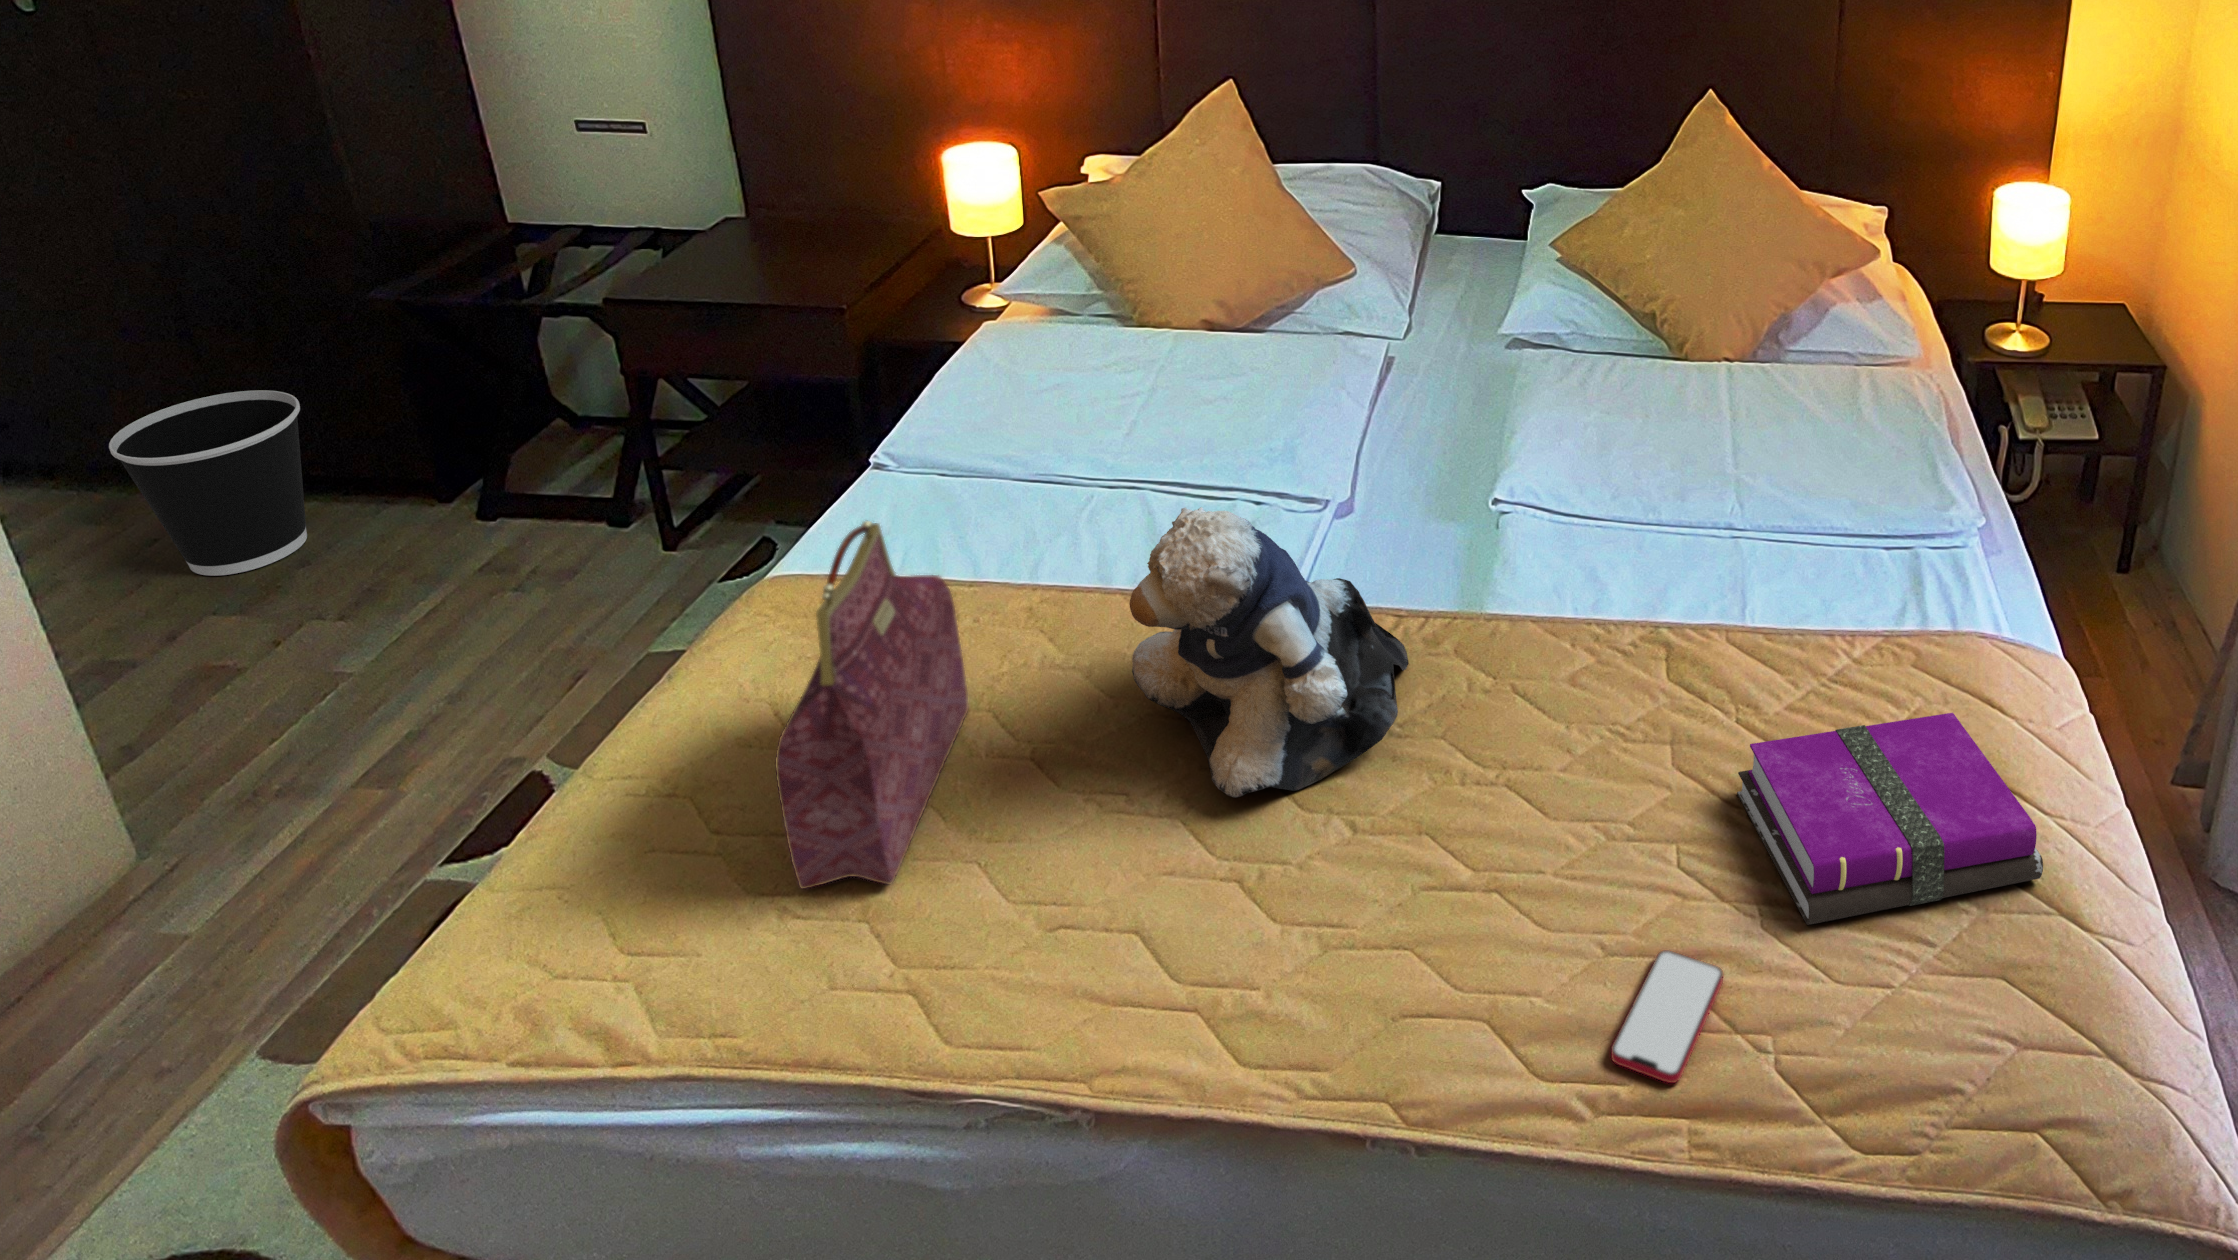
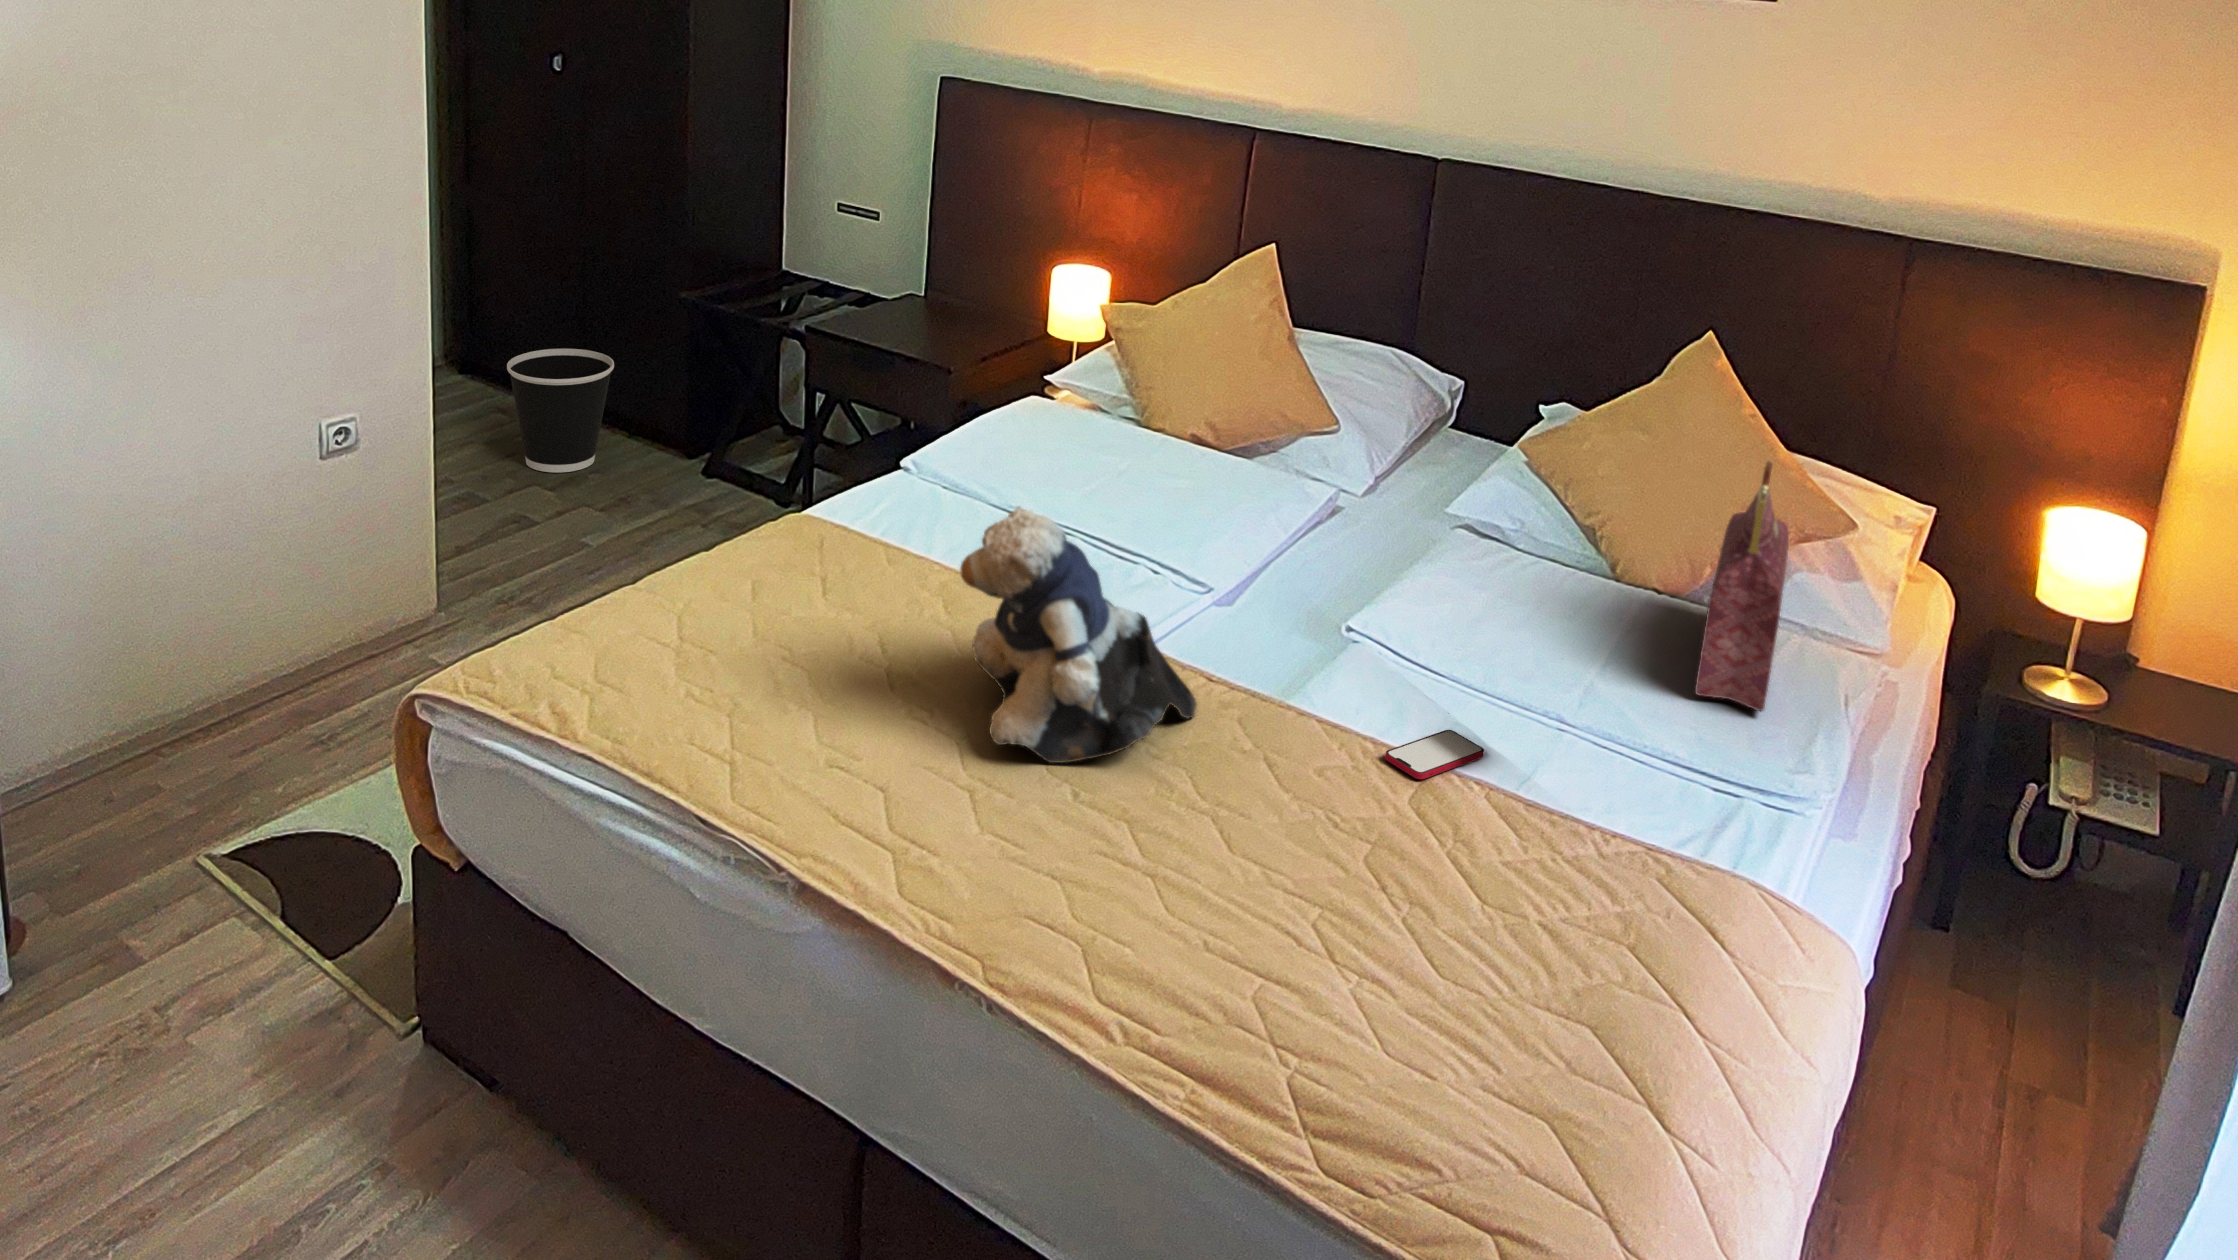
handbag: present [775,521,968,889] -> present [1695,460,1789,711]
notebook: present [1737,713,2043,925] -> none [1391,853,1649,1068]
smartphone: present [1611,950,1723,1083] -> present [1385,730,1484,779]

